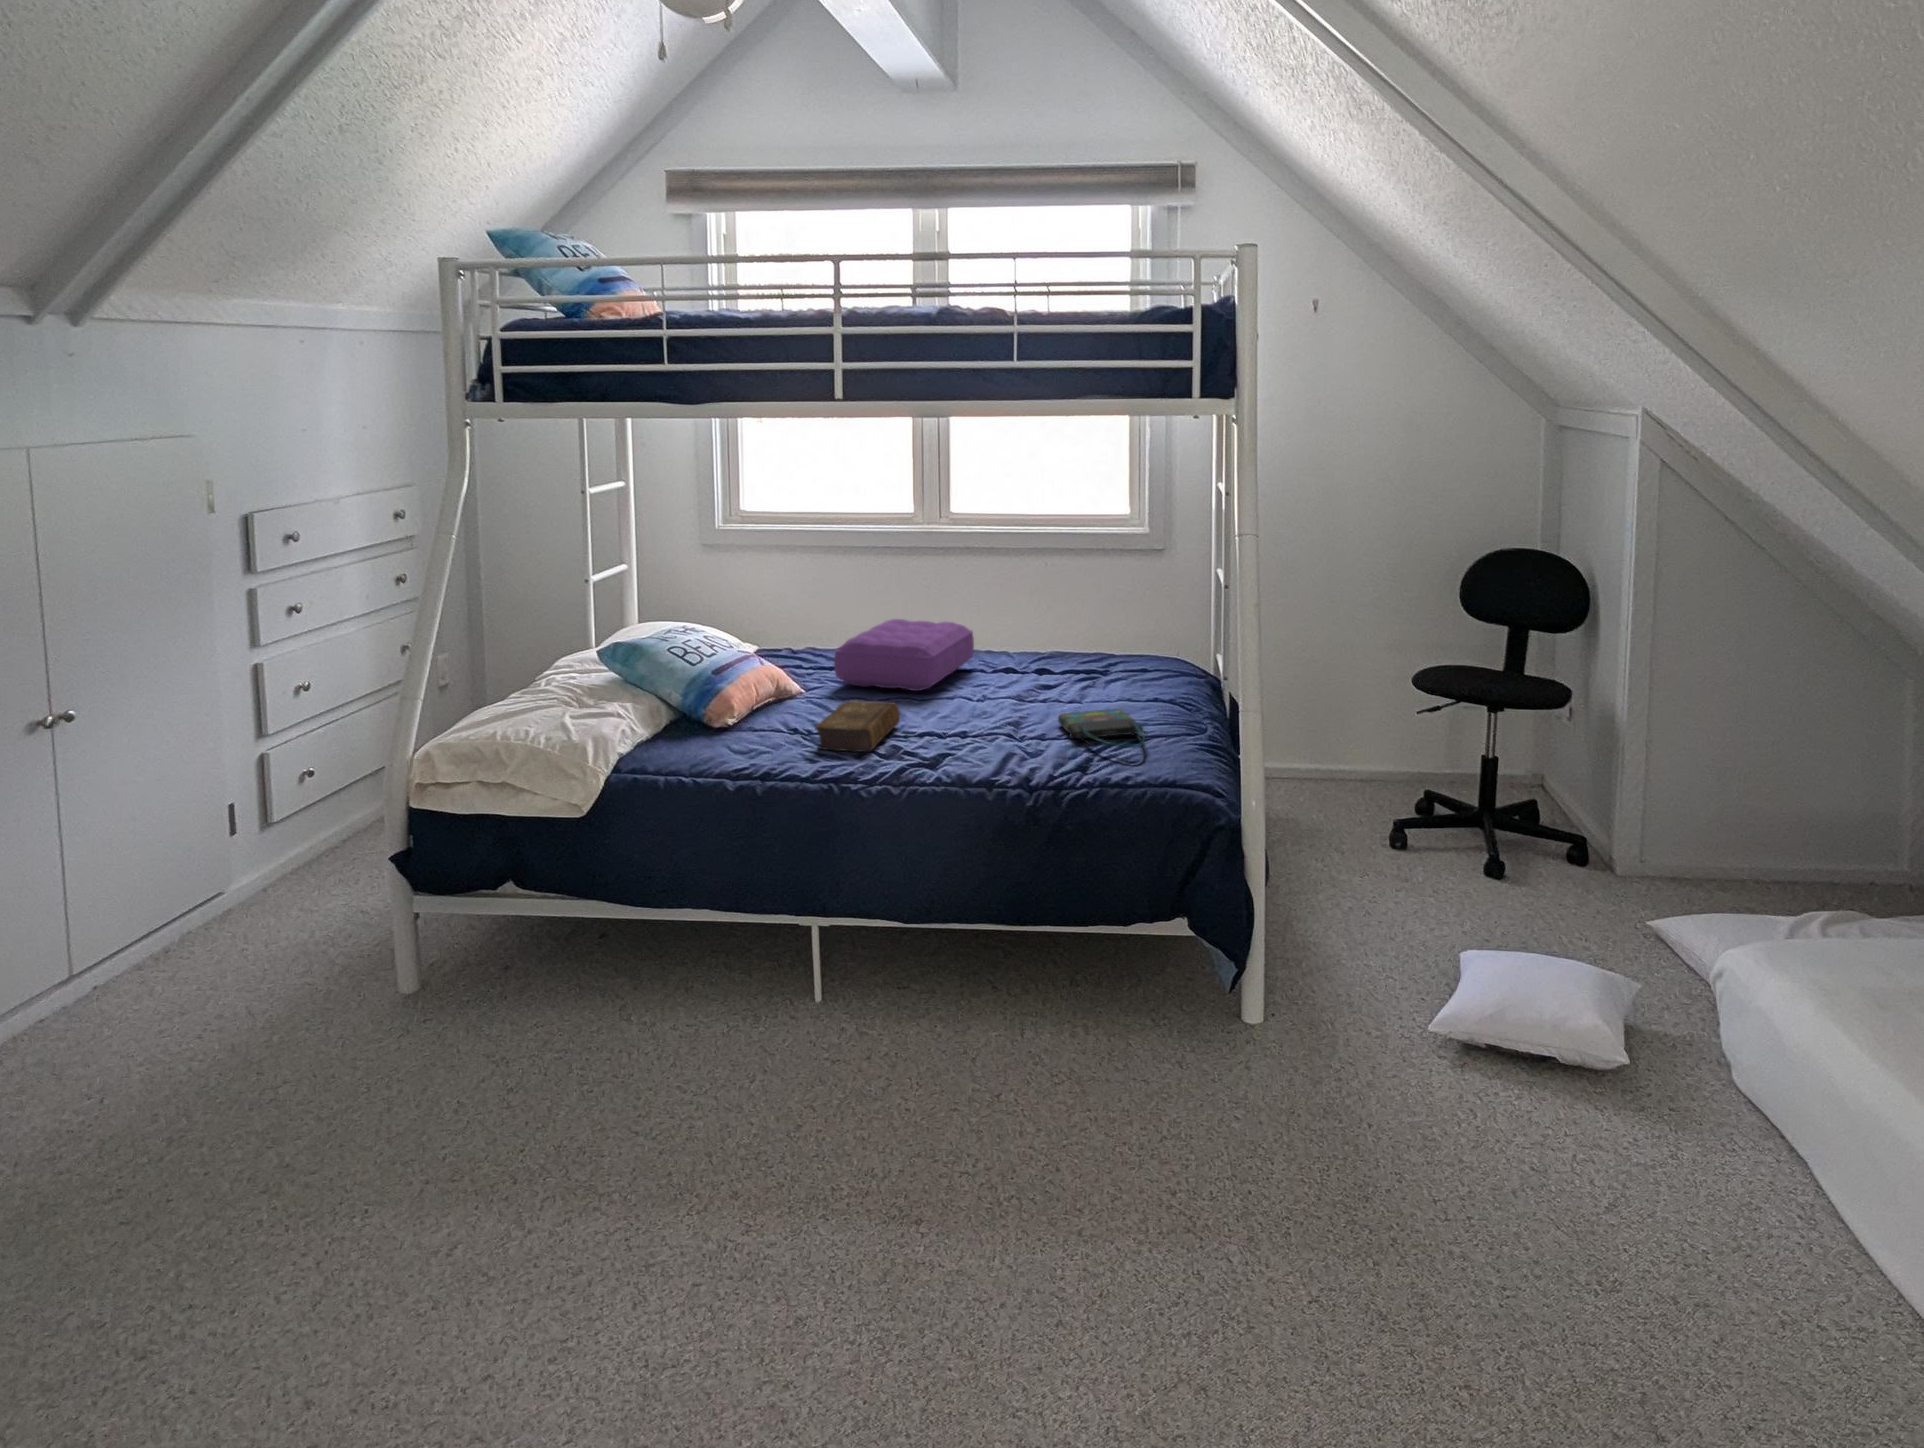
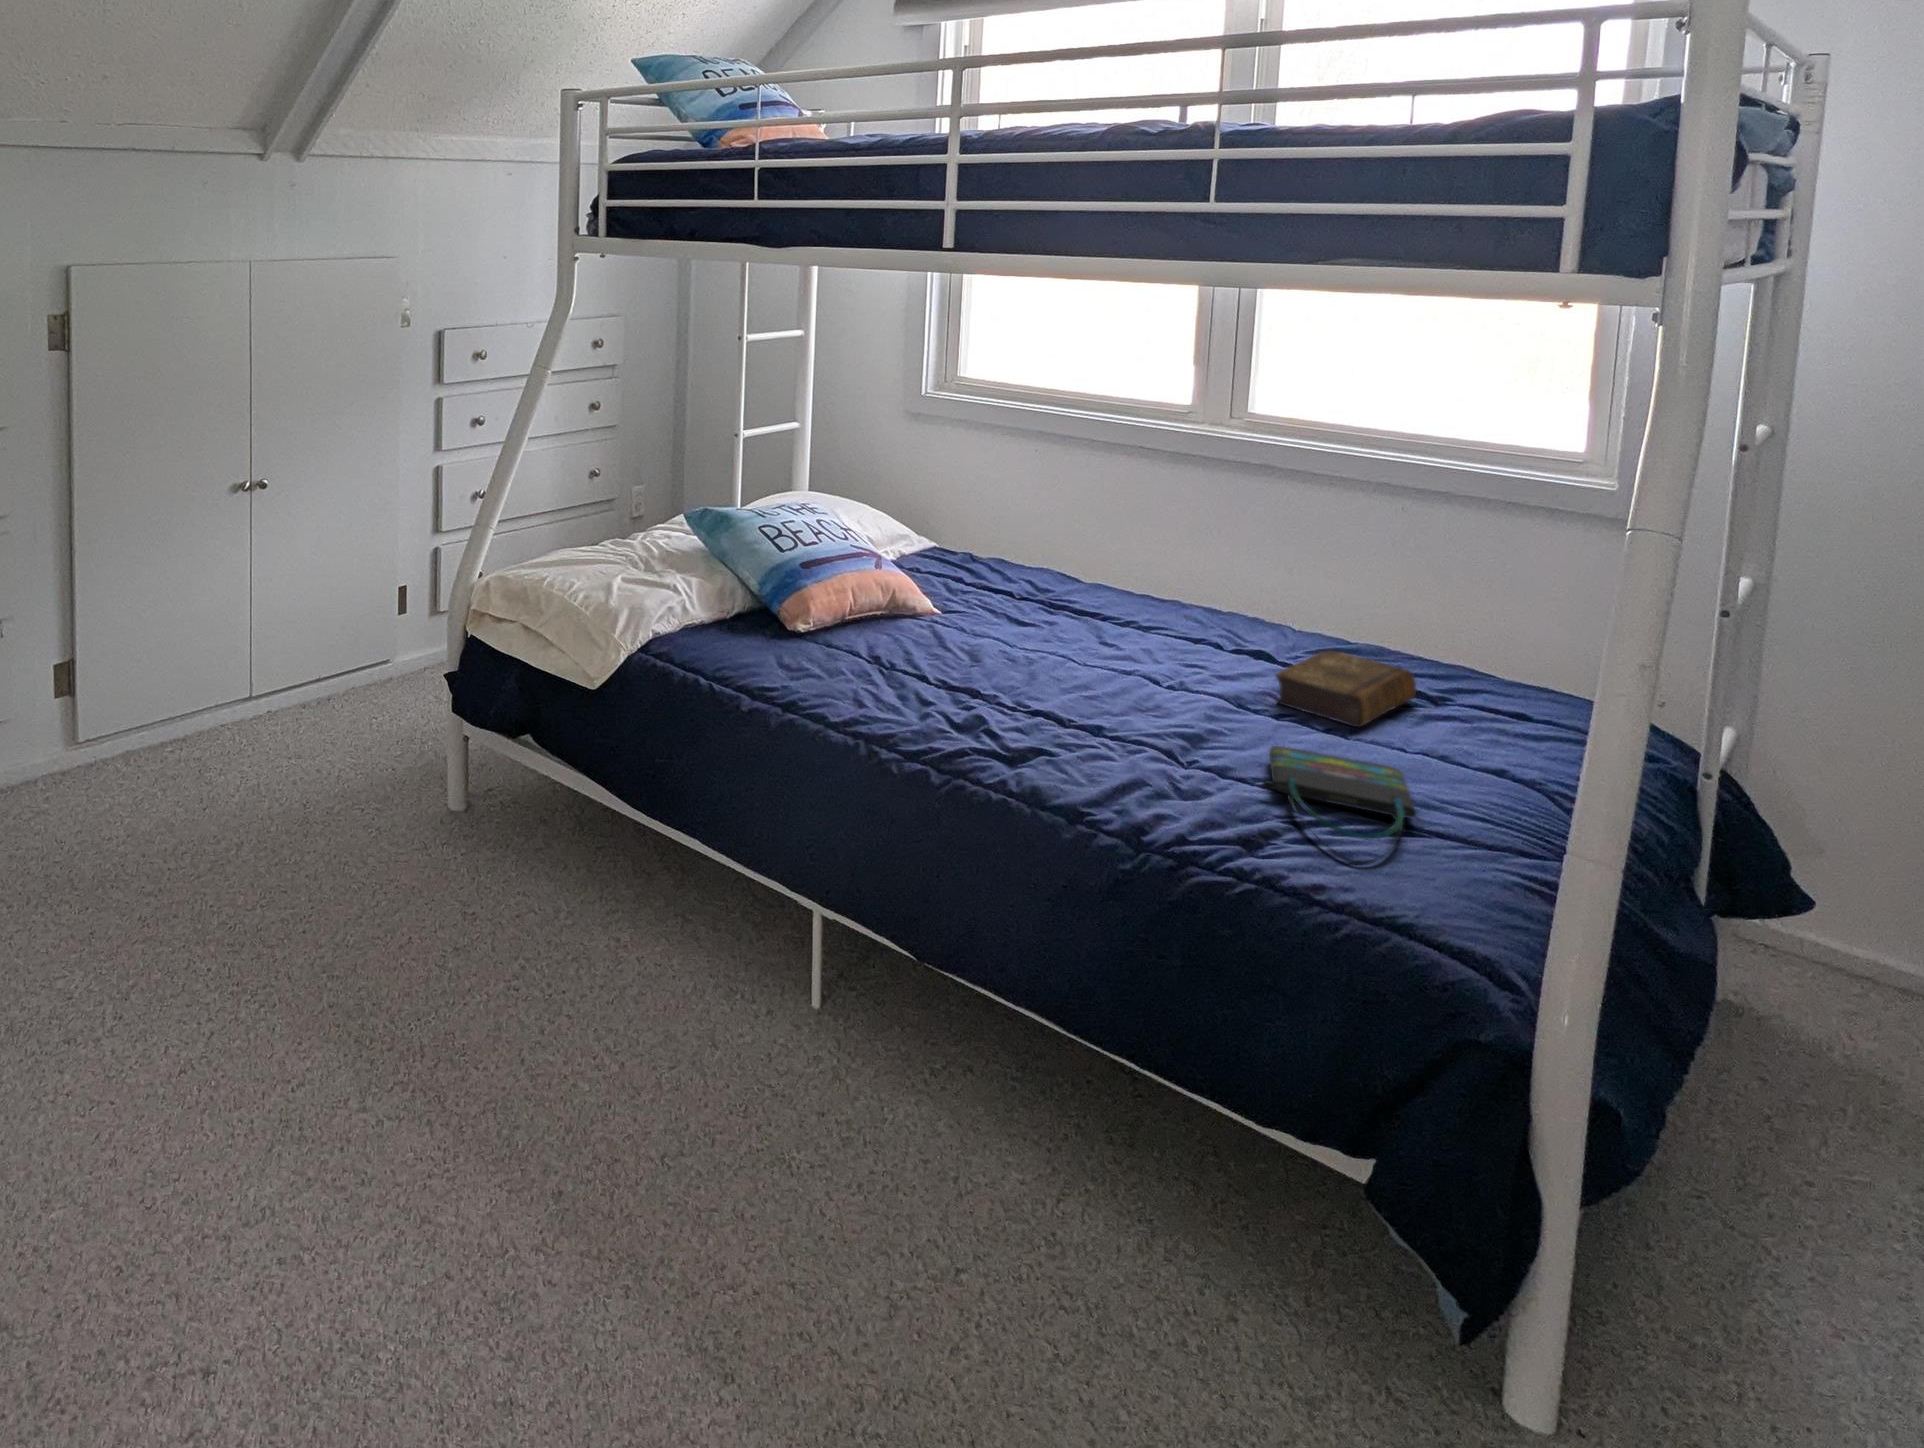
pillow: present [834,619,974,691] -> none [974,545,1211,652]
book: present [815,700,900,752] -> present [1275,651,1416,727]

